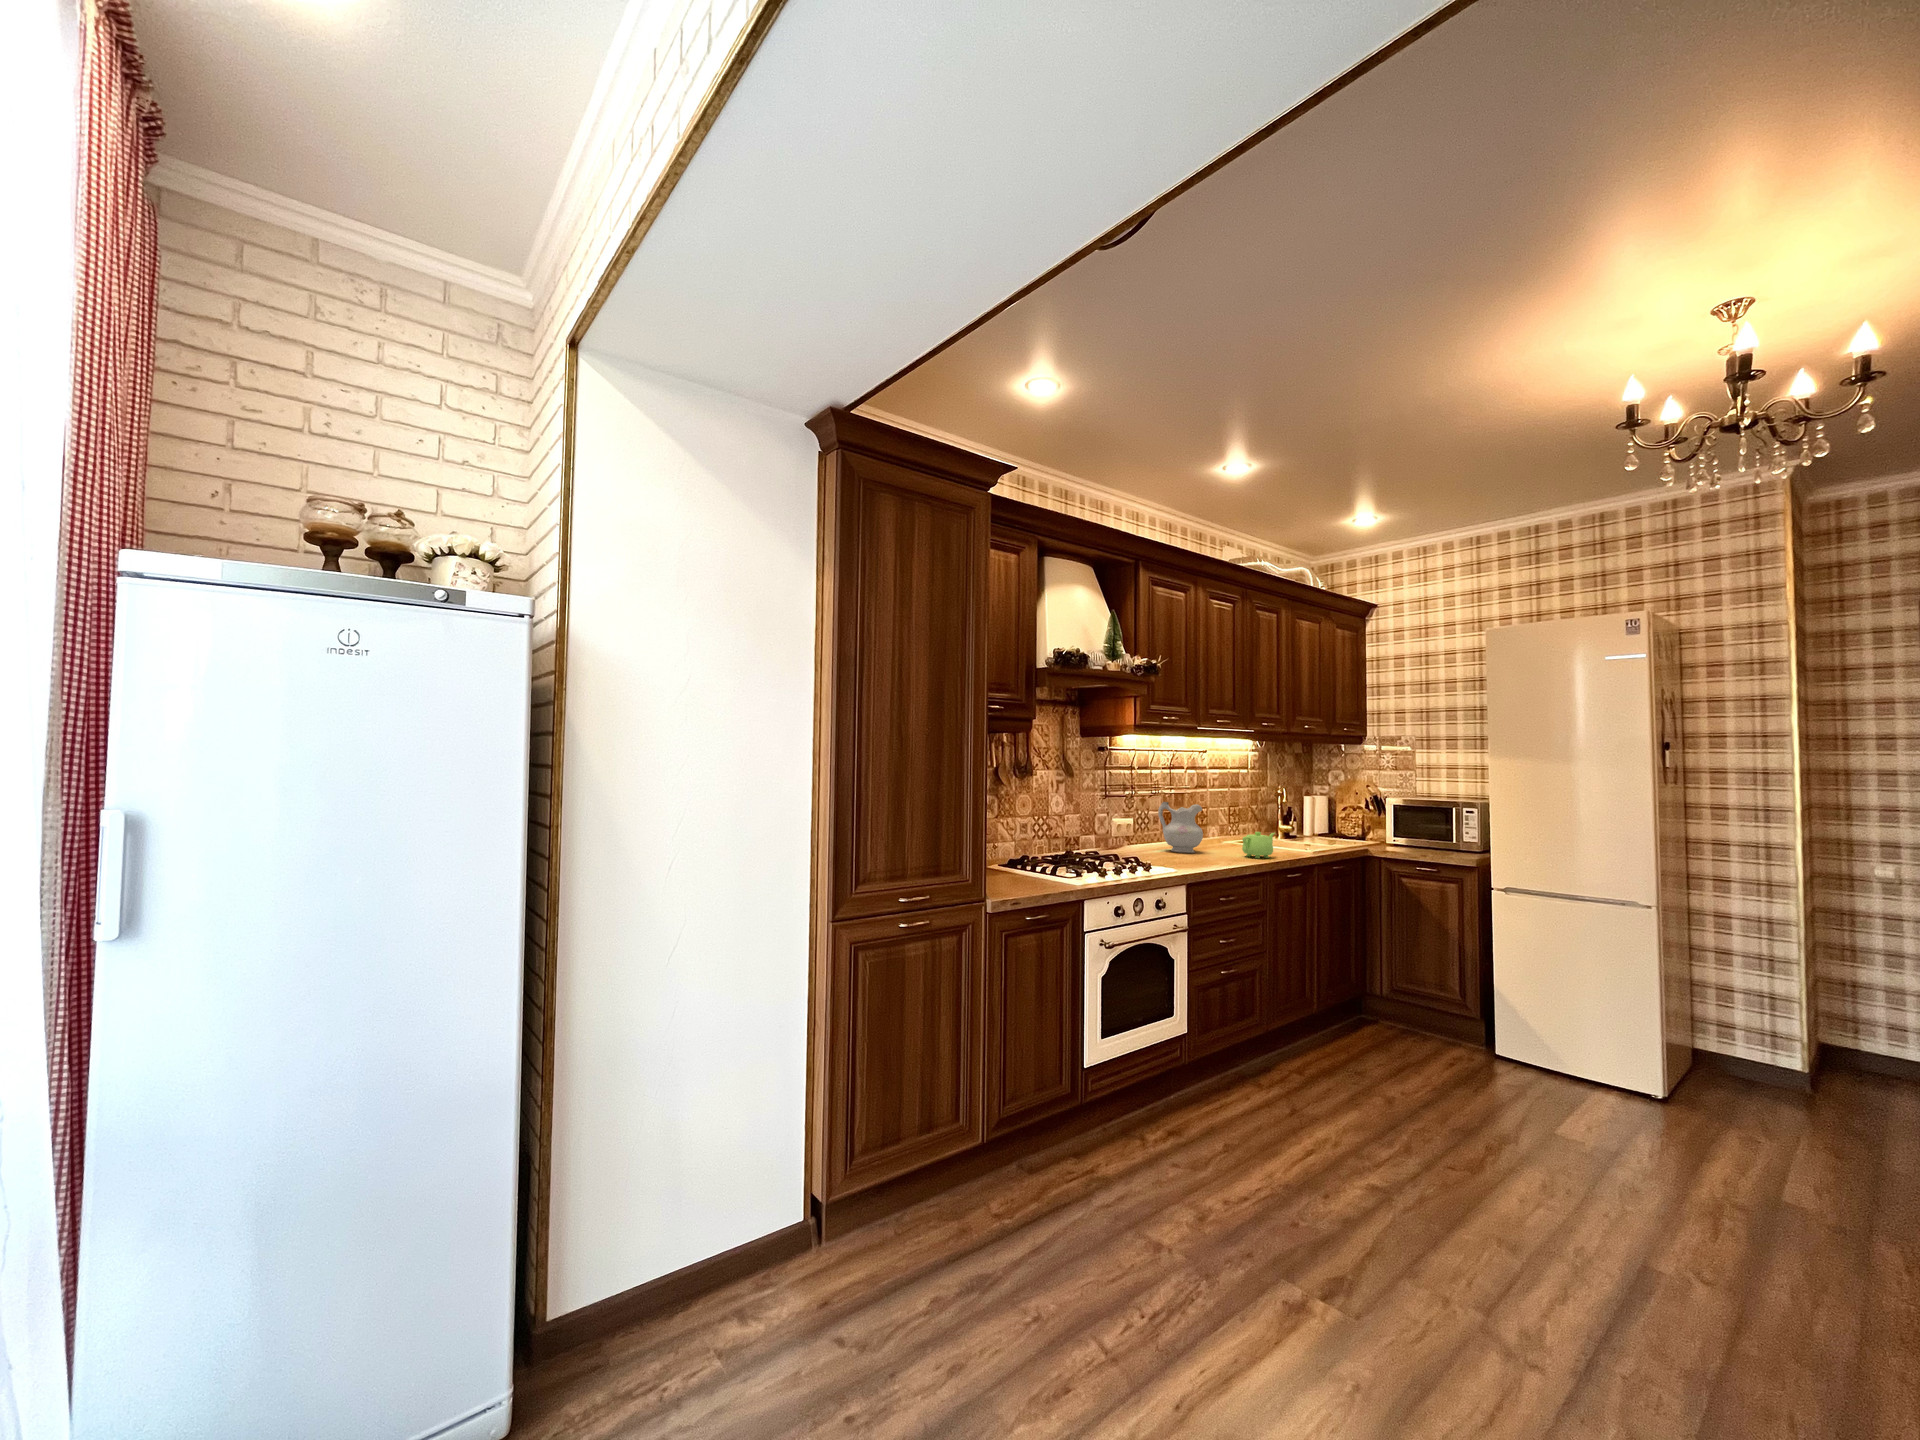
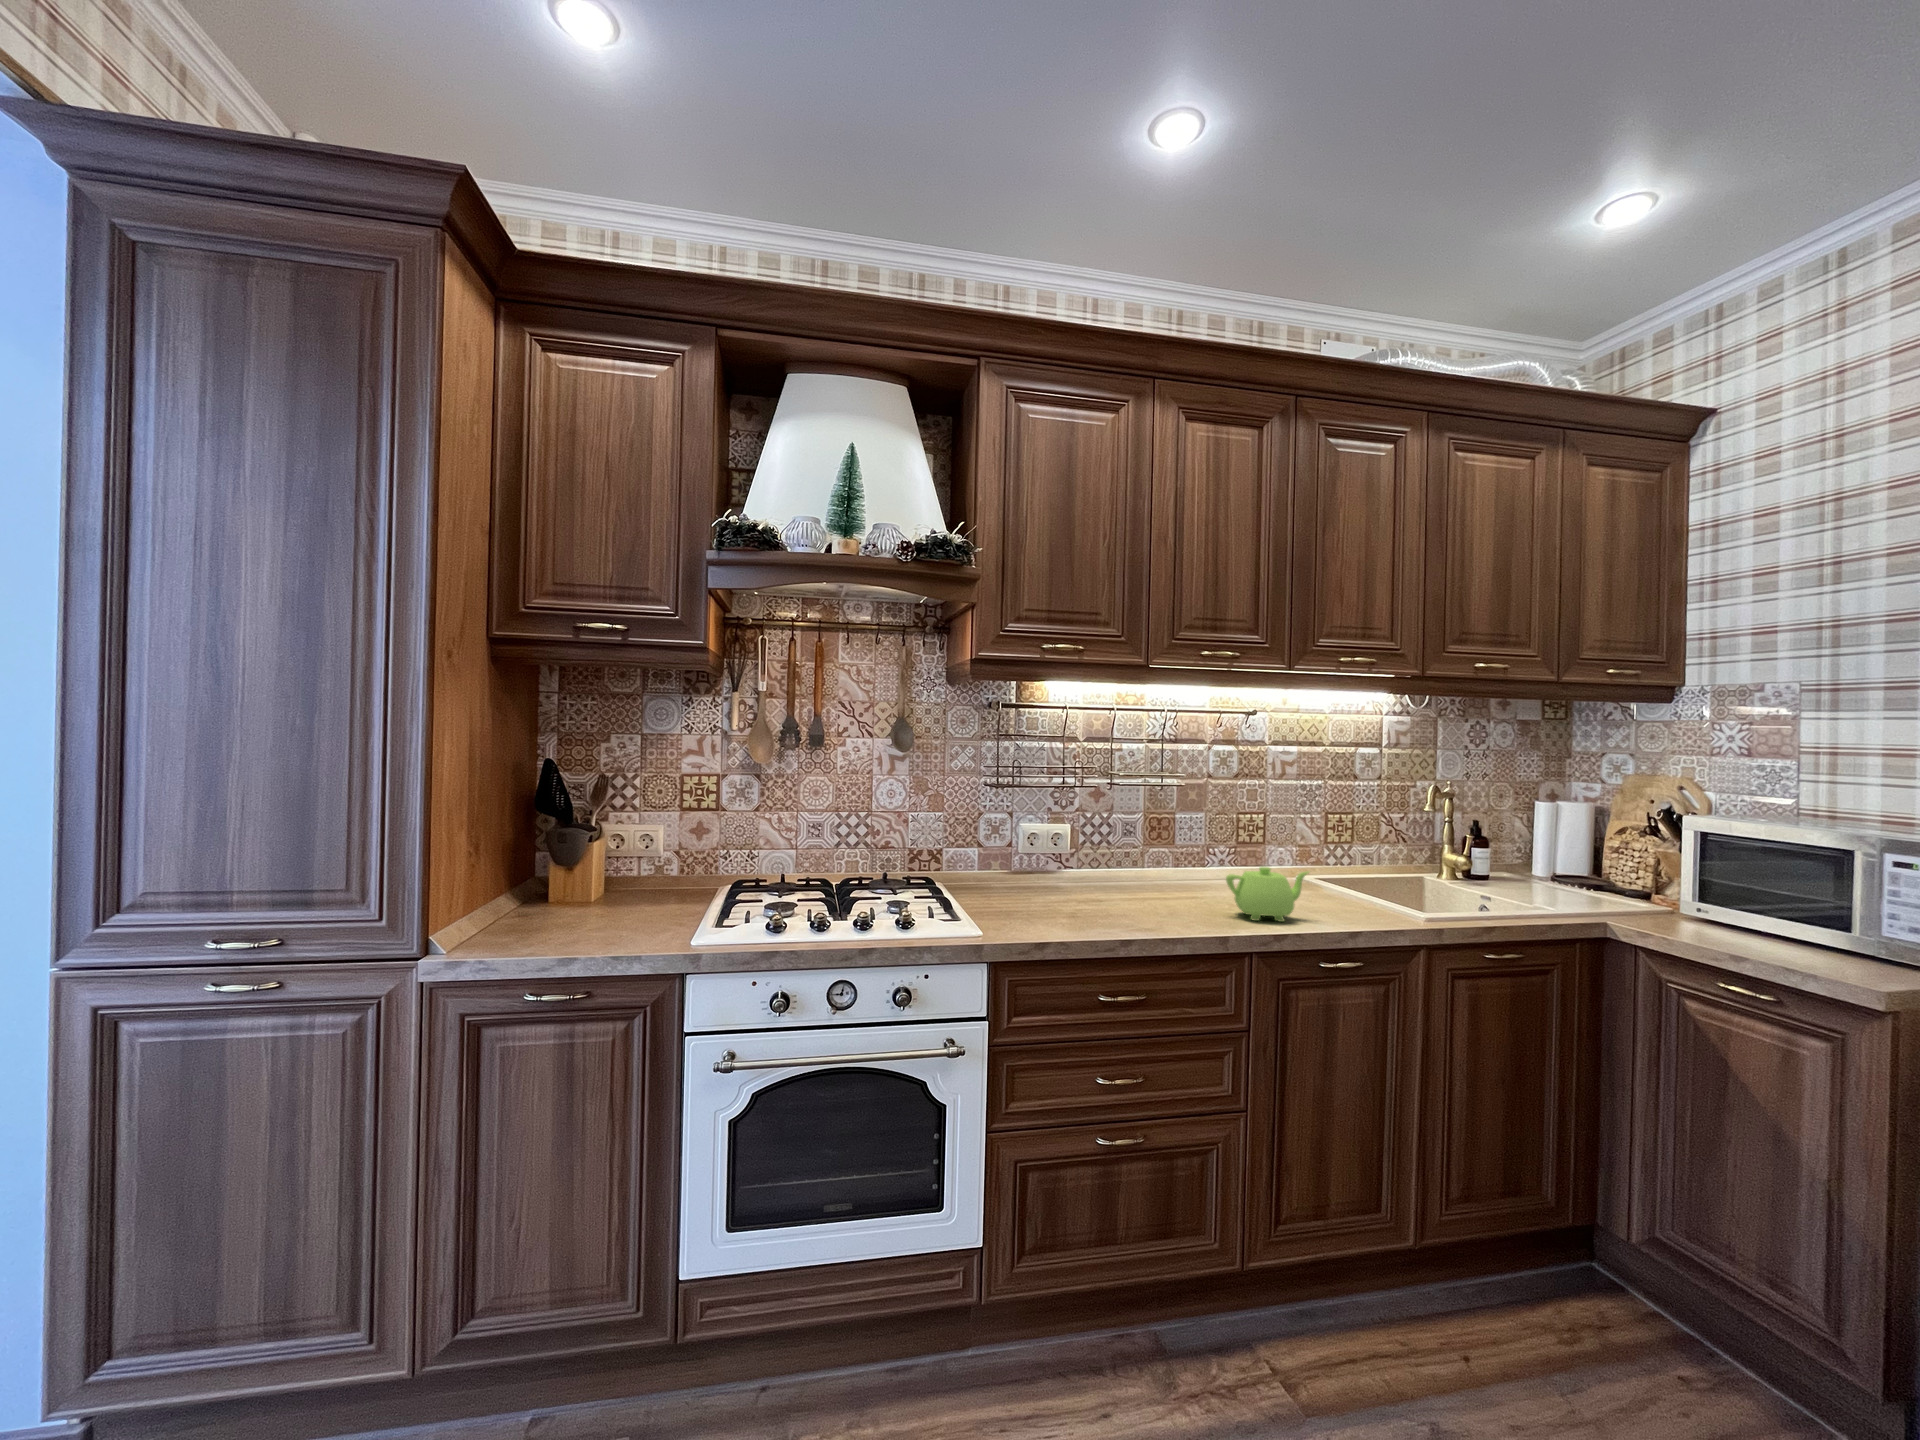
ceramic pitcher: present [1158,802,1203,853] -> none [1109,799,1184,896]

